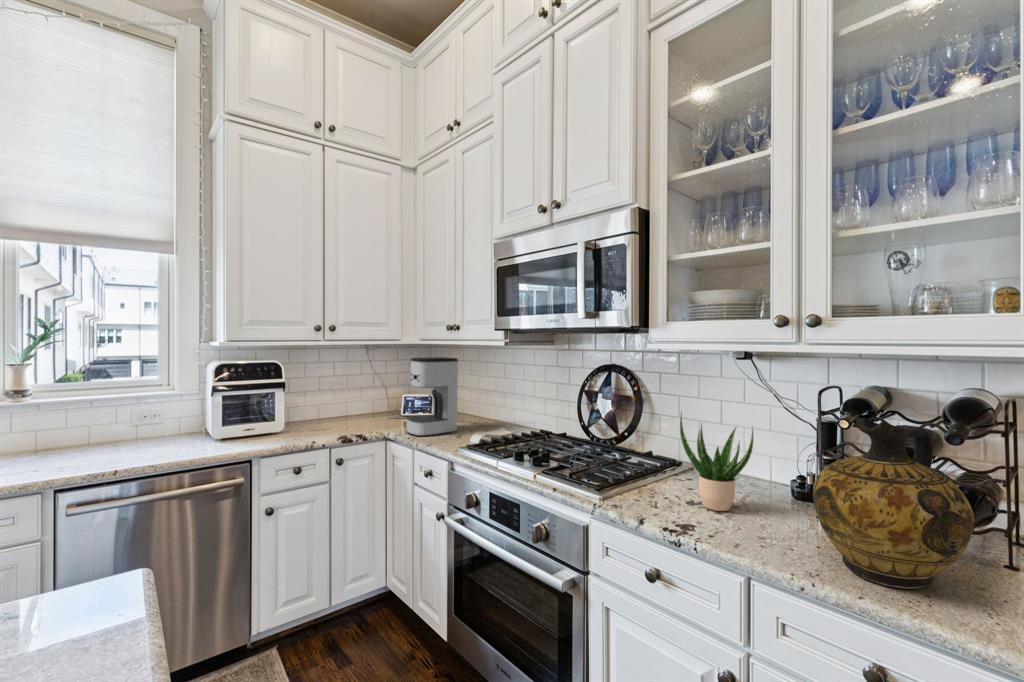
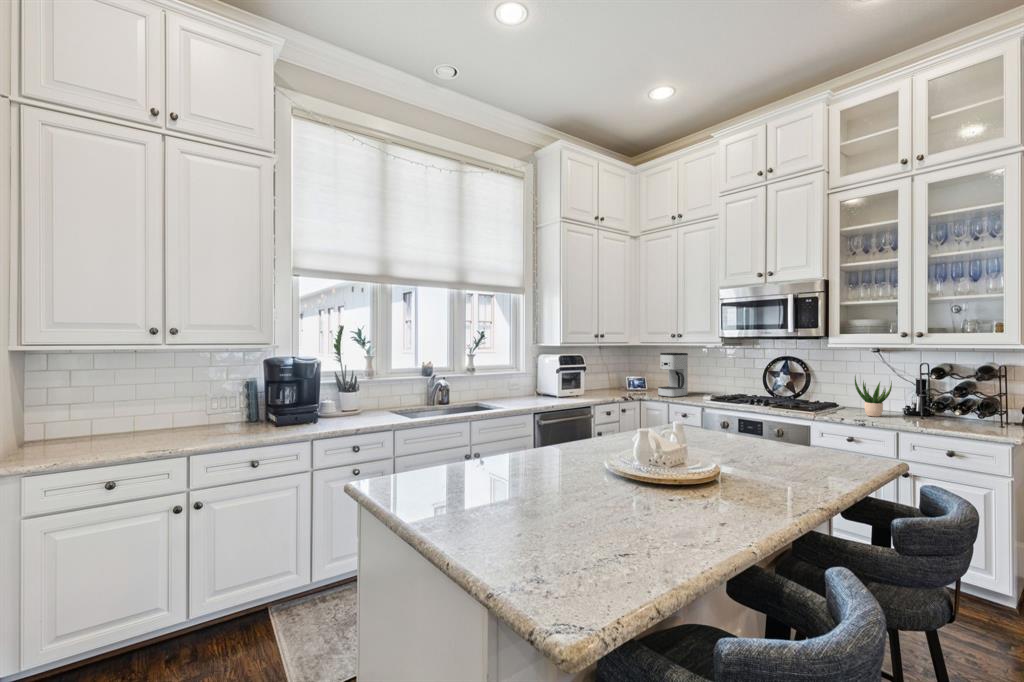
ceramic jug: present [813,418,974,589] -> none [924,371,985,429]

